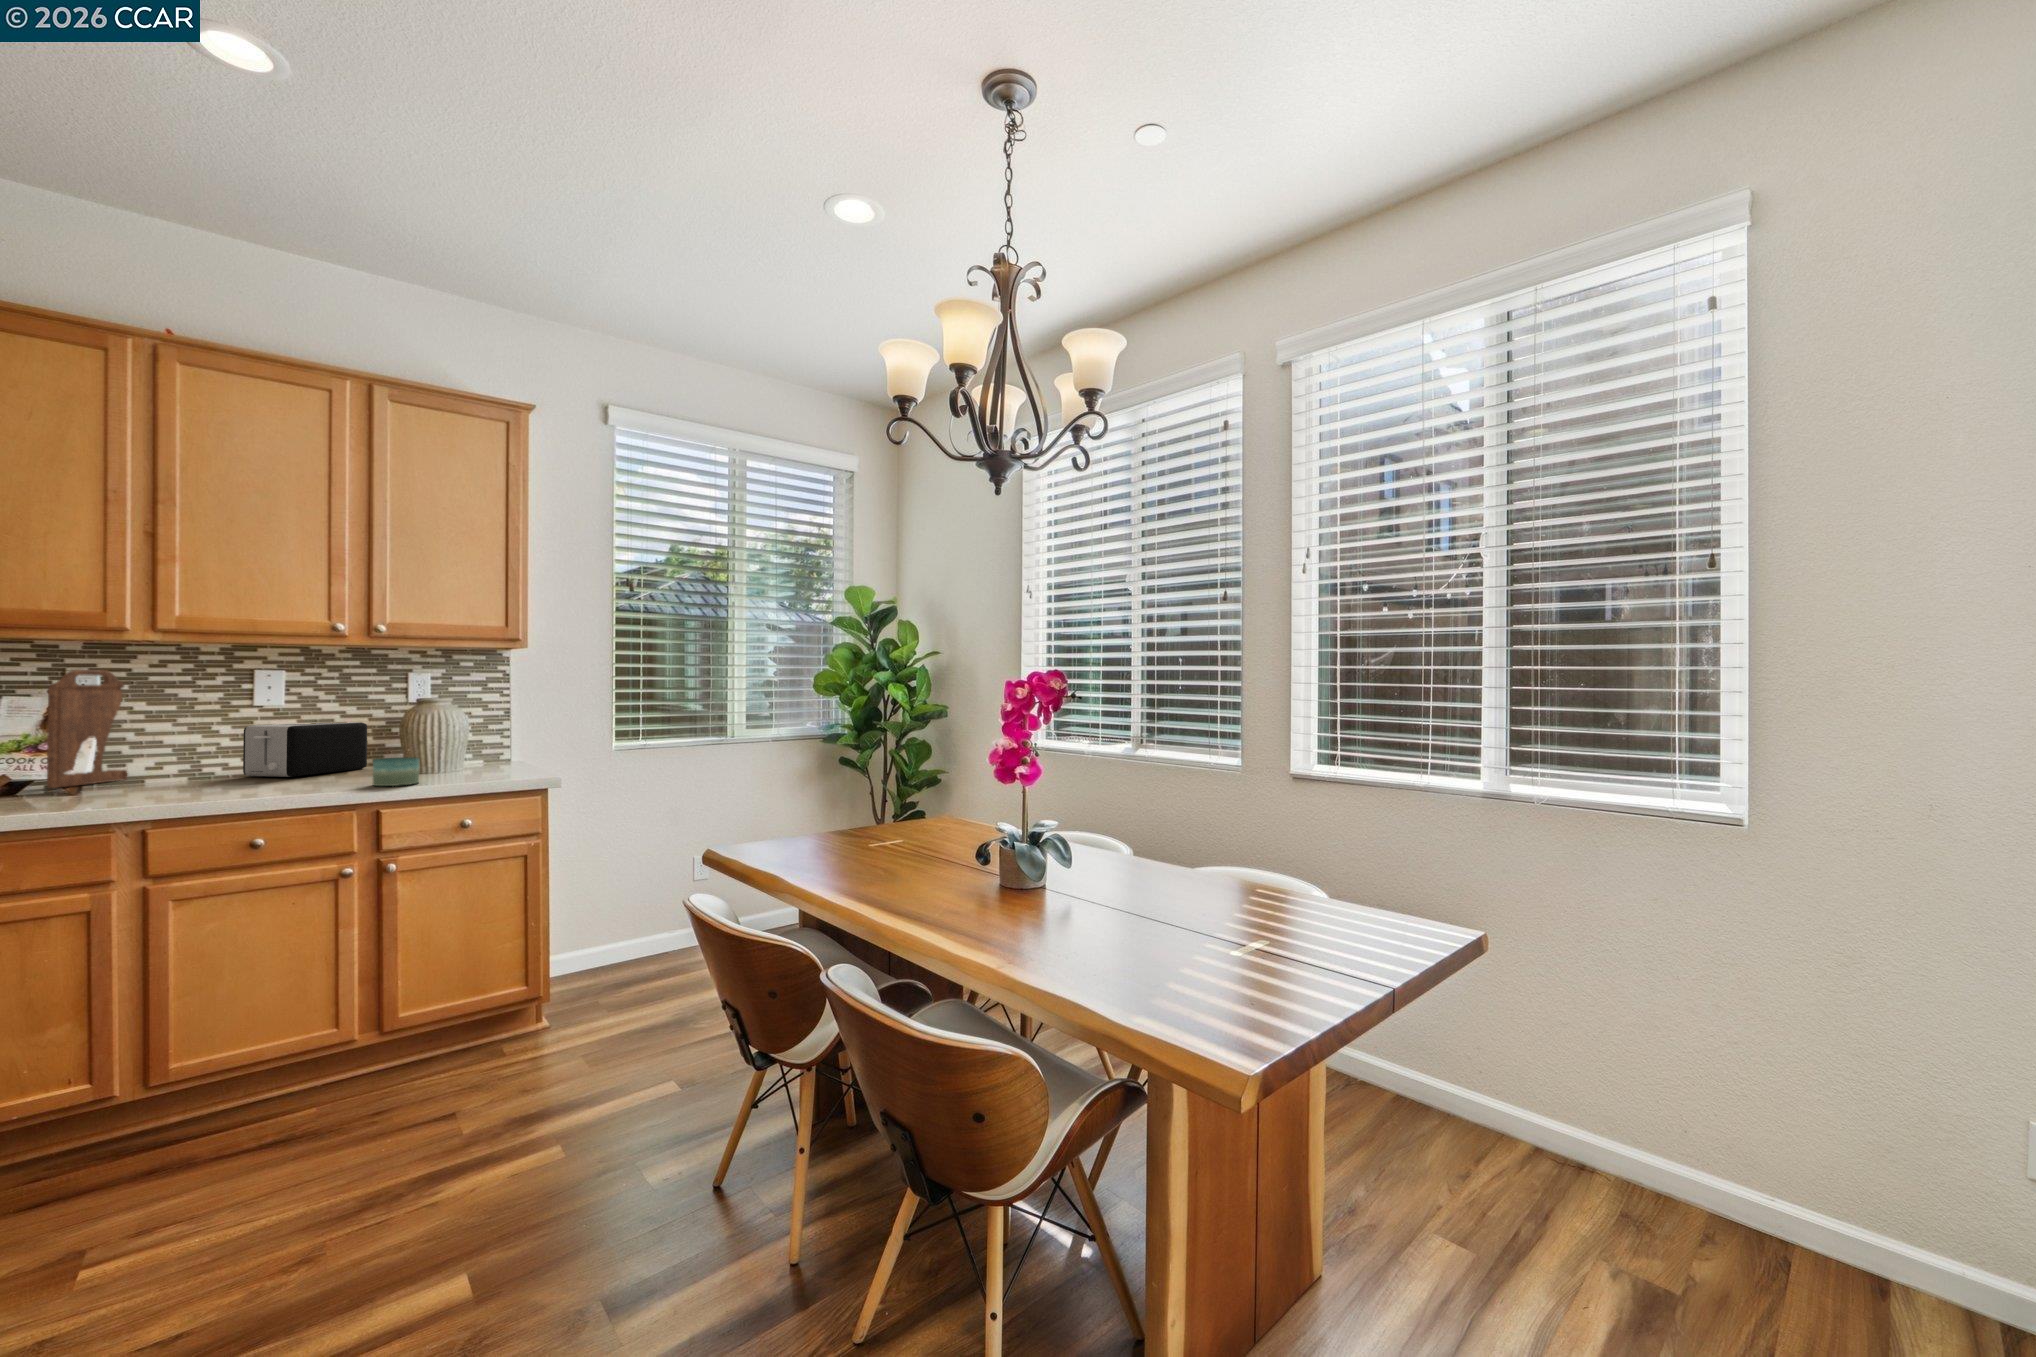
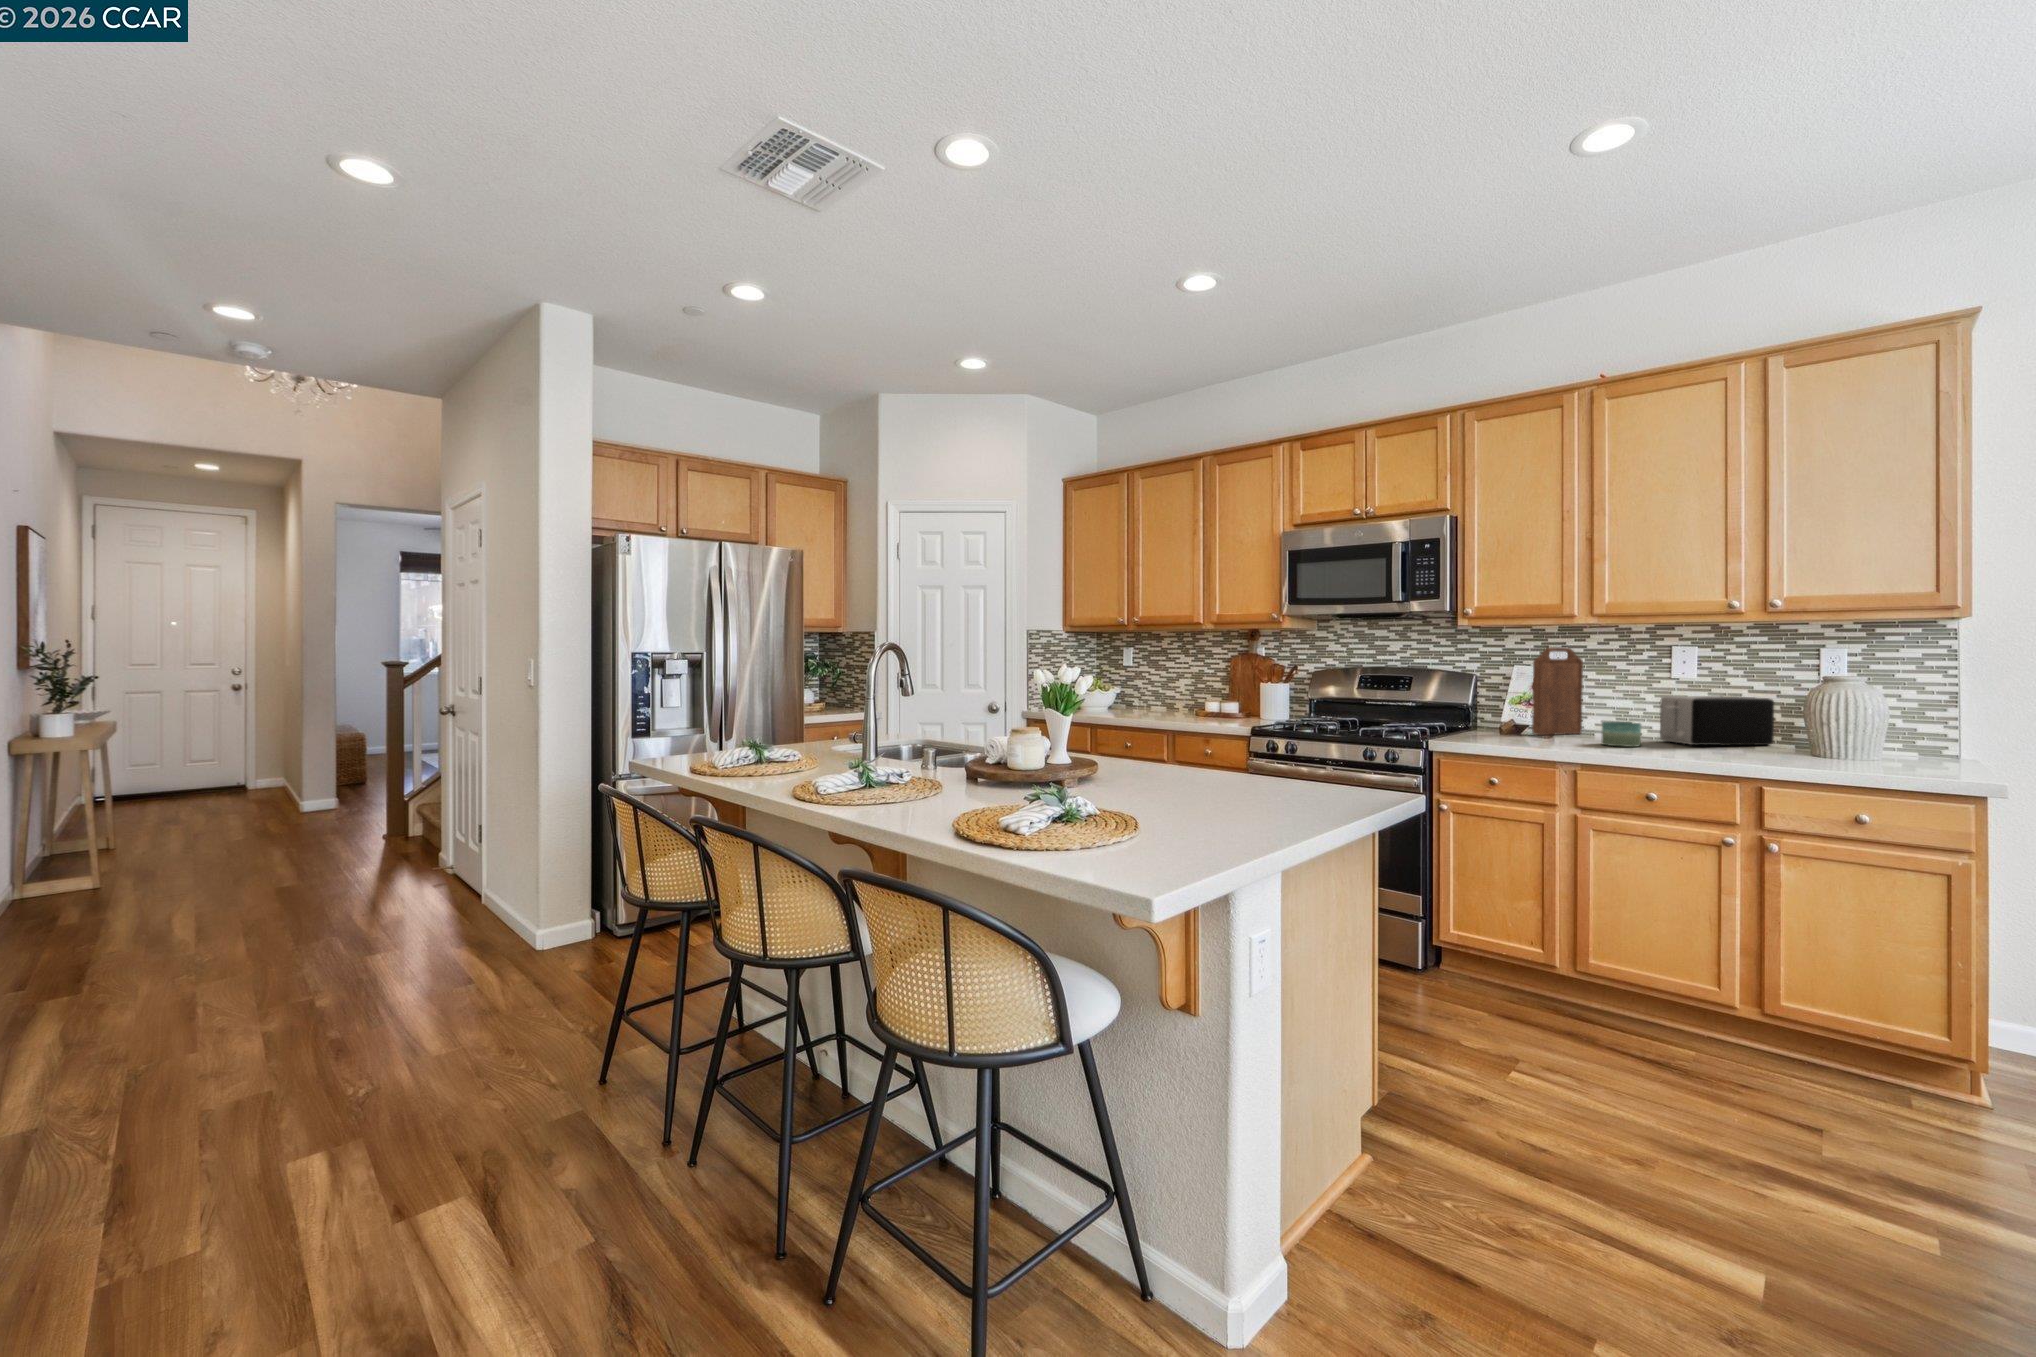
candle: present [373,757,419,786] -> present [1601,722,1641,747]

